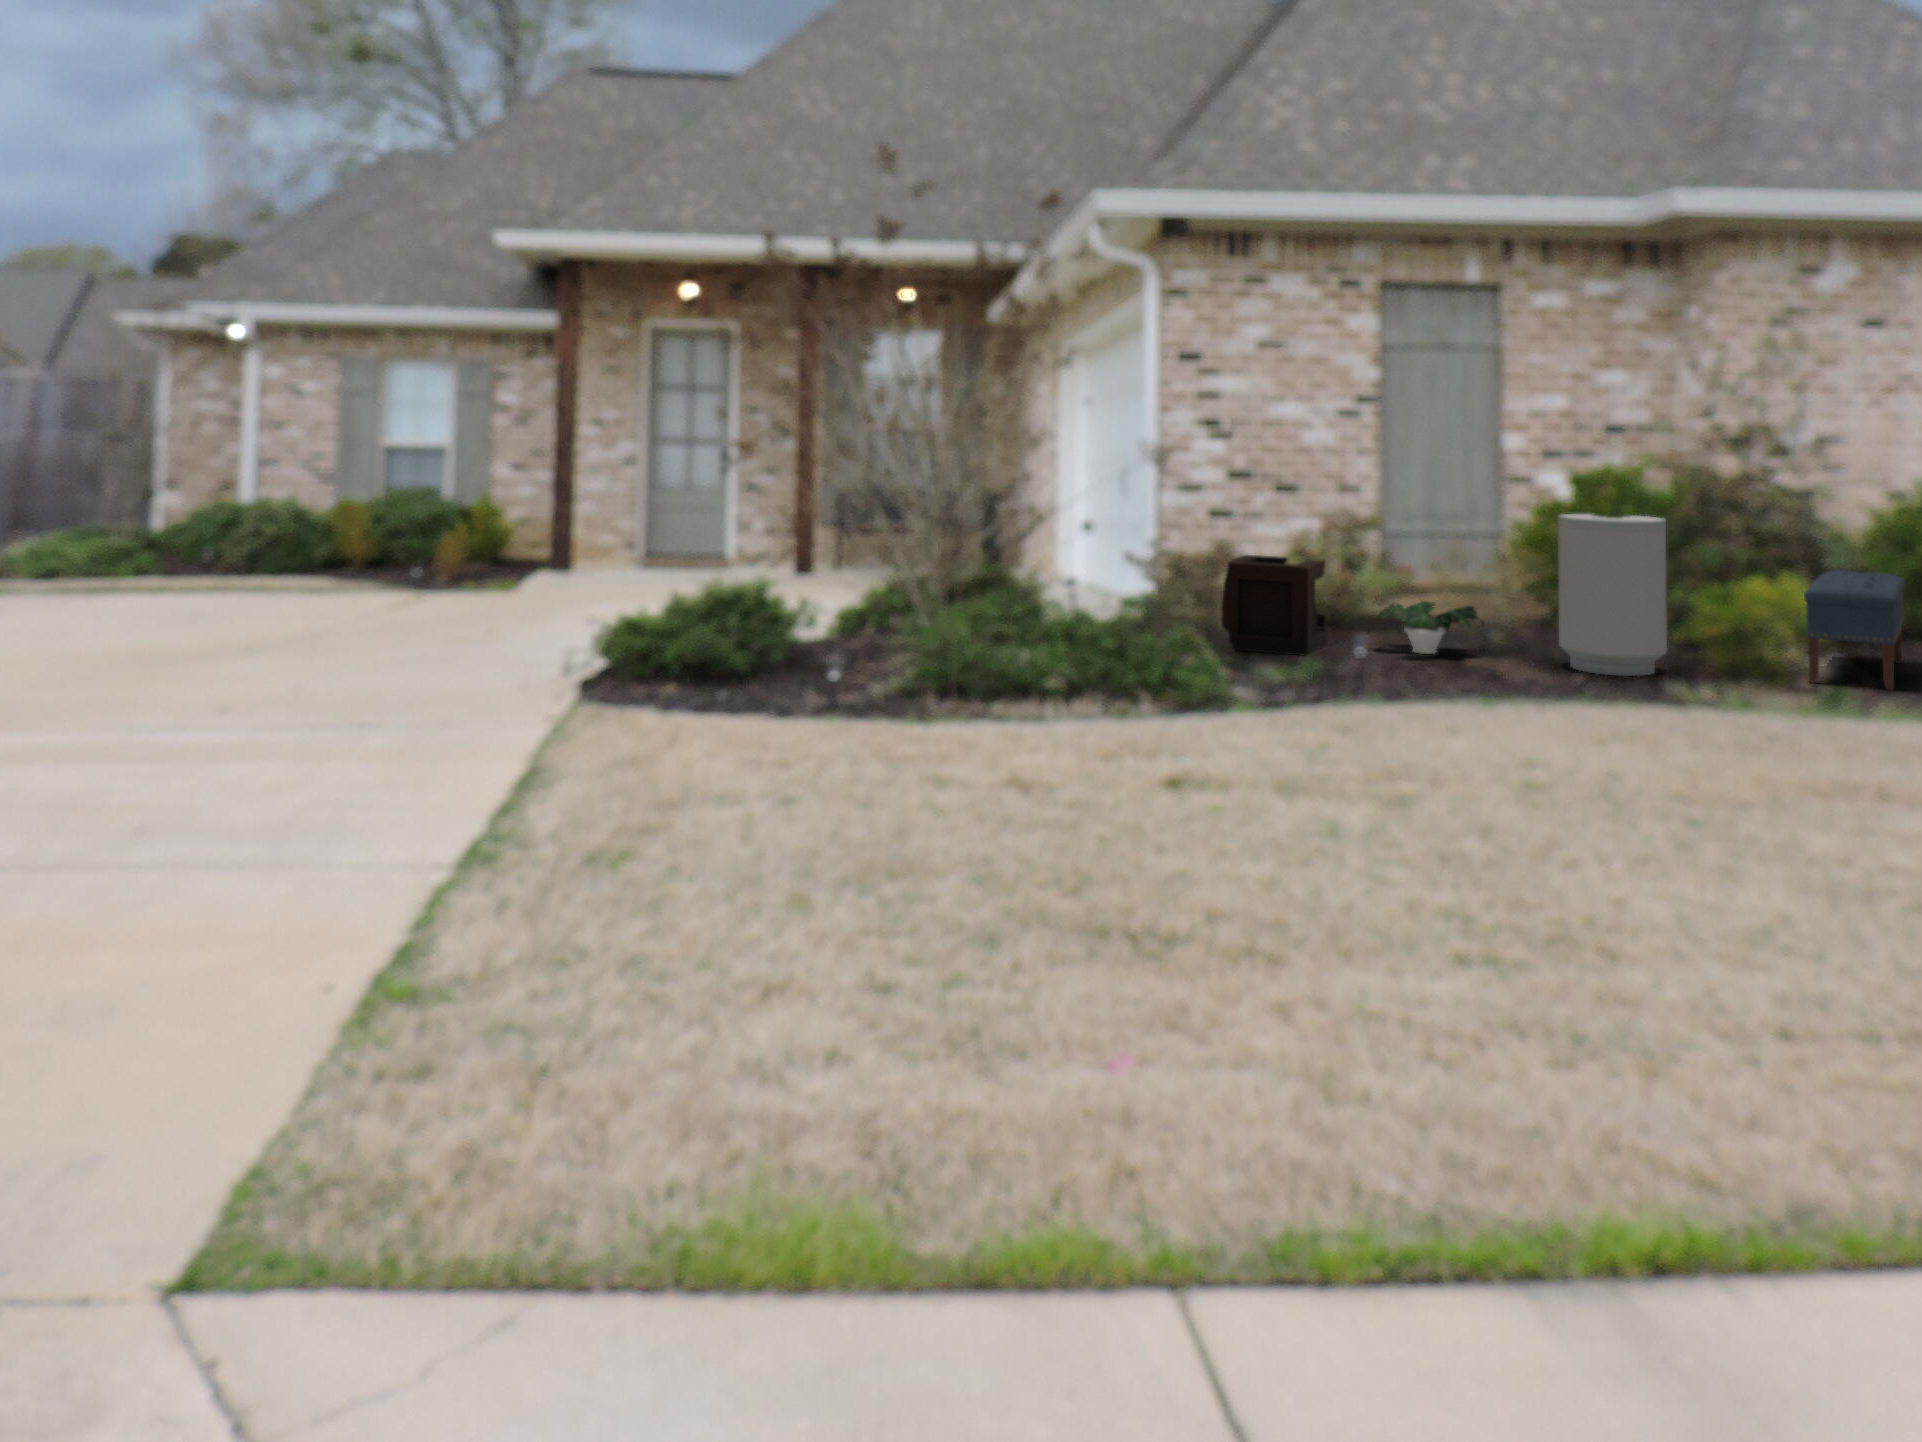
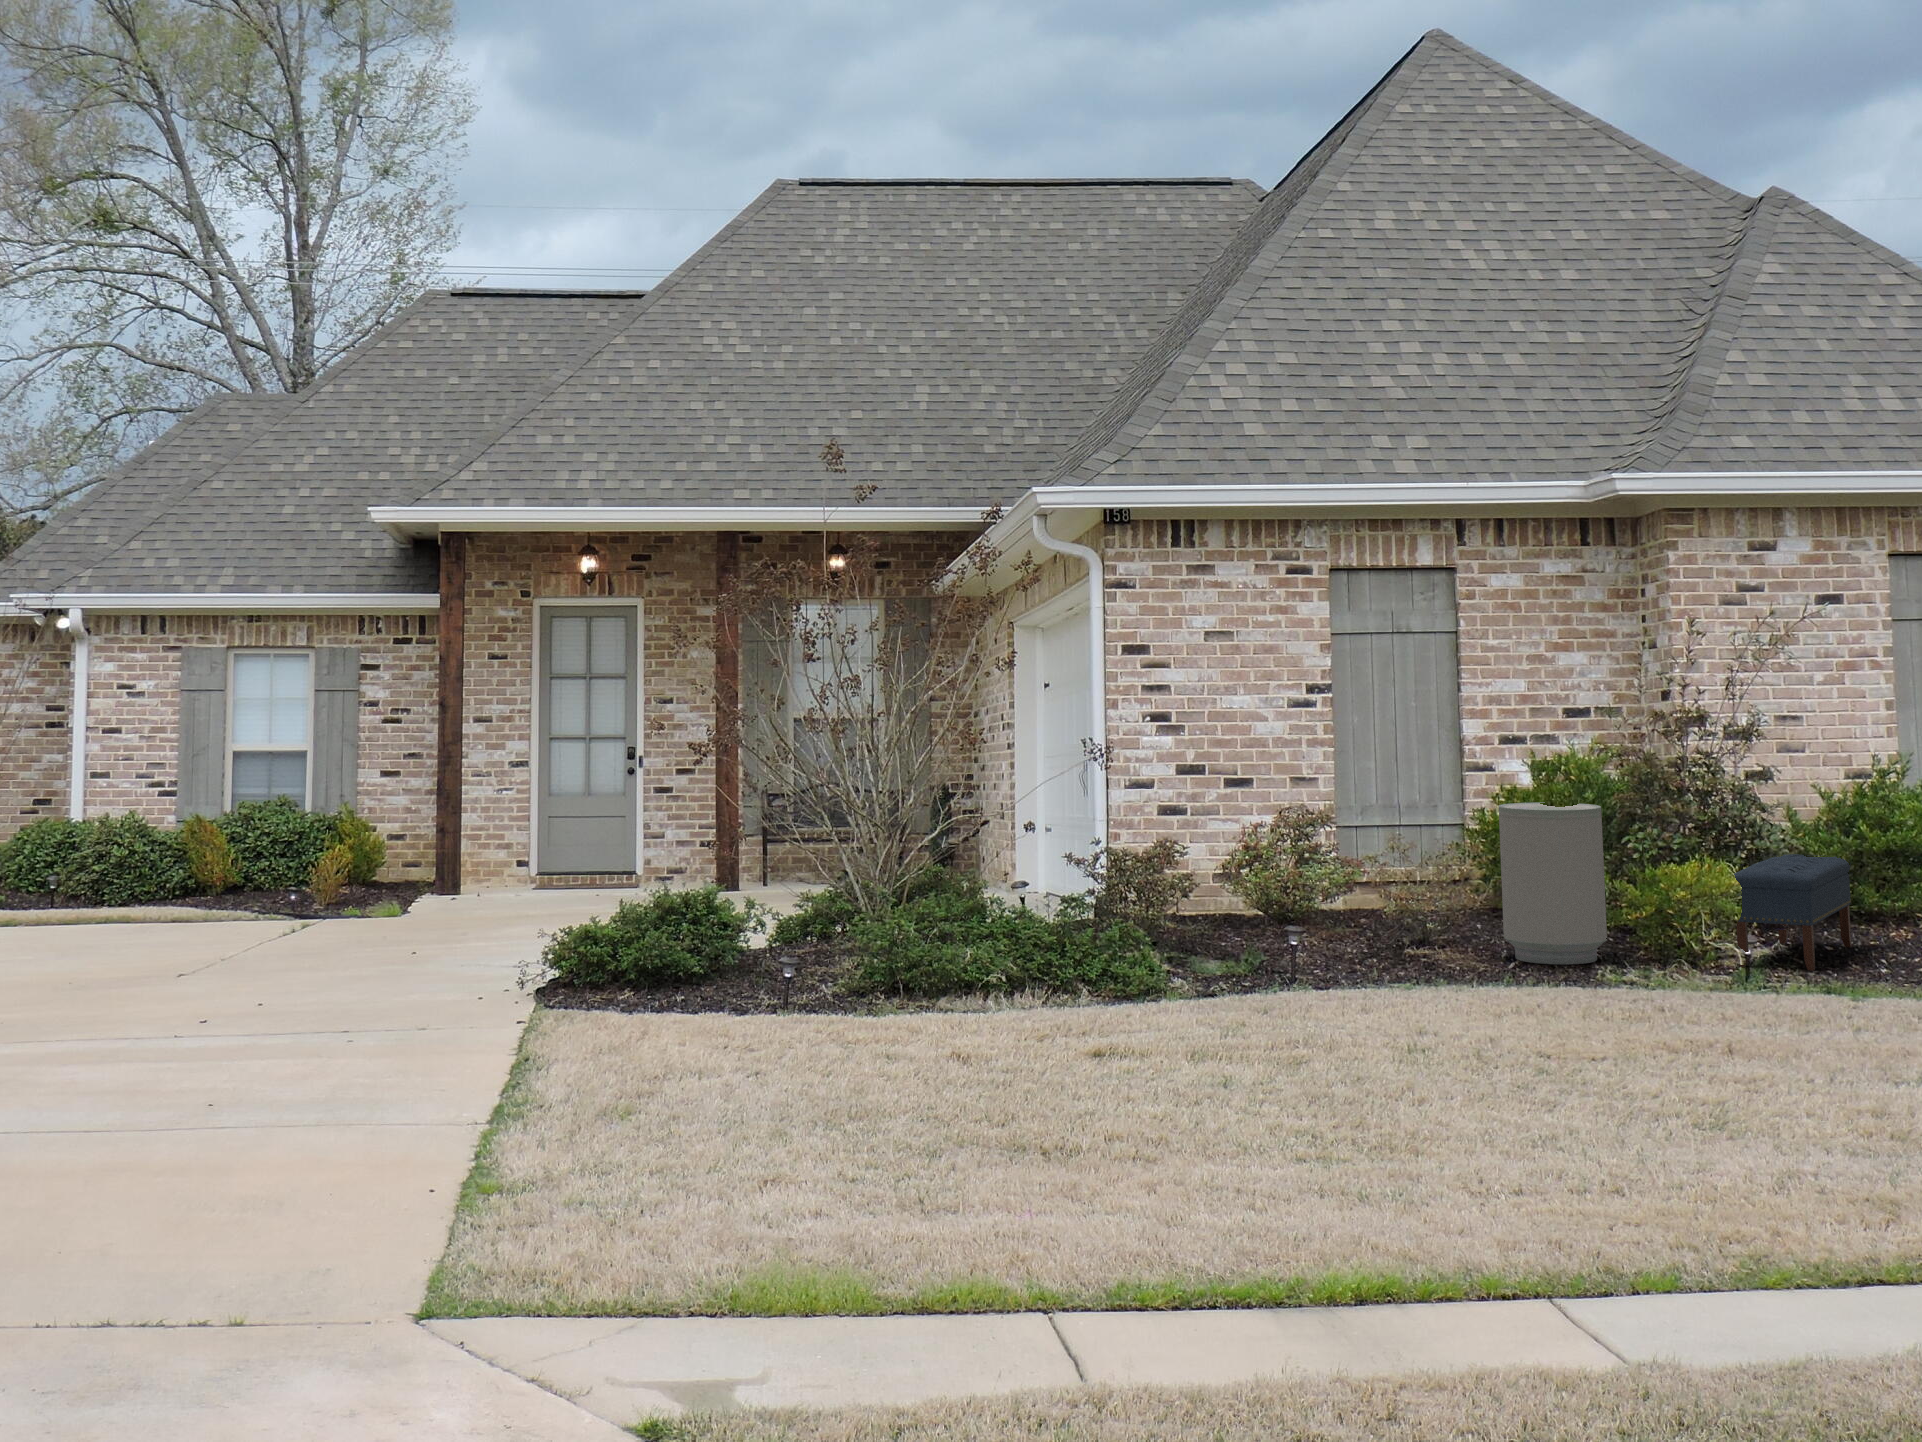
wooden crate: present [1221,555,1328,656] -> none [1171,853,1283,955]
potted plant: present [1379,601,1484,654] -> none [1331,896,1435,950]

